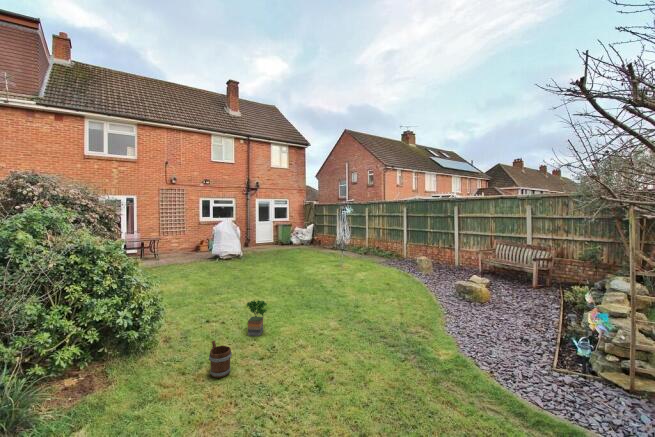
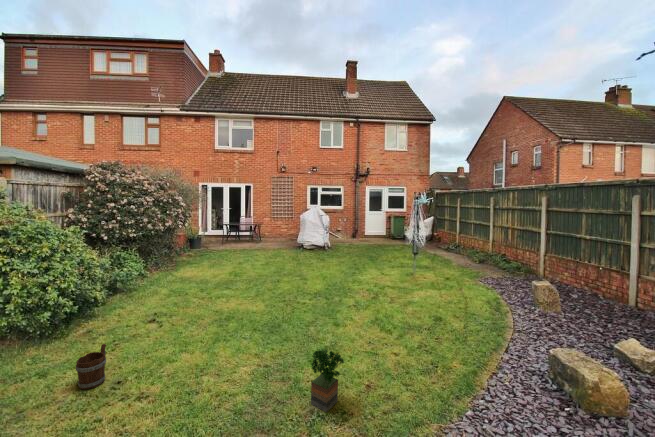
potted tree: present [247,300,267,336] -> present [311,350,344,412]

